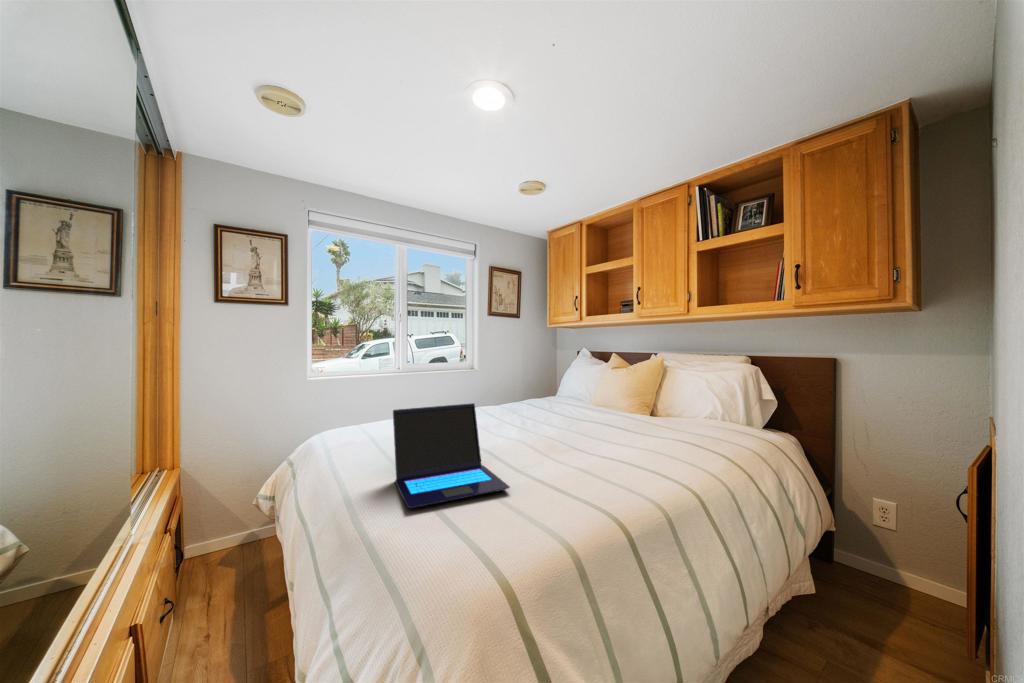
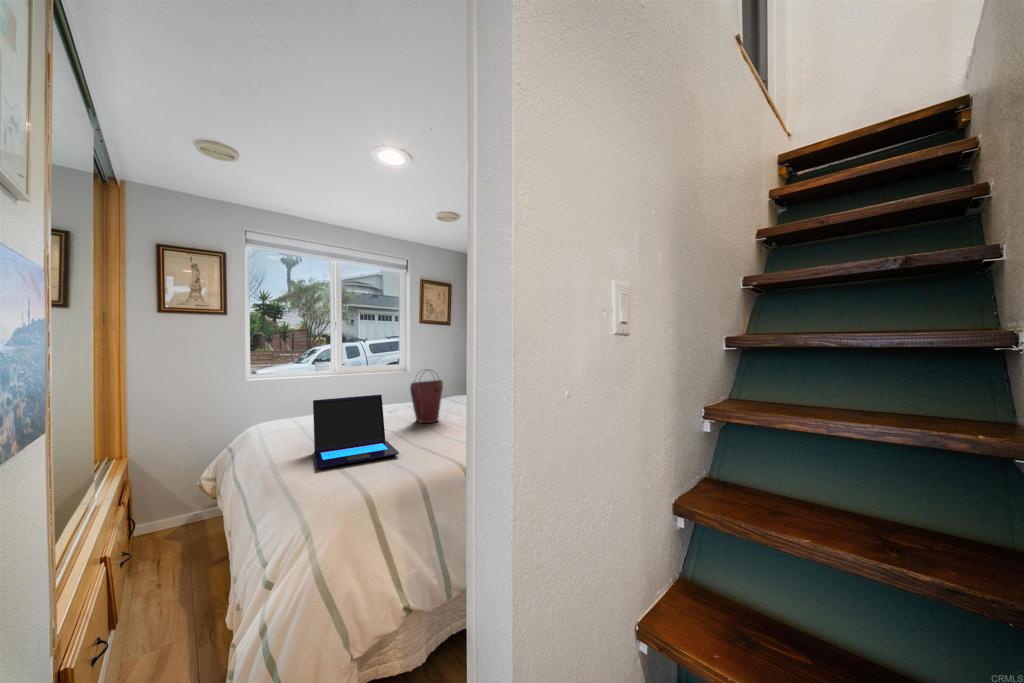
handbag: none [501,371,537,439] -> present [410,369,443,423]

